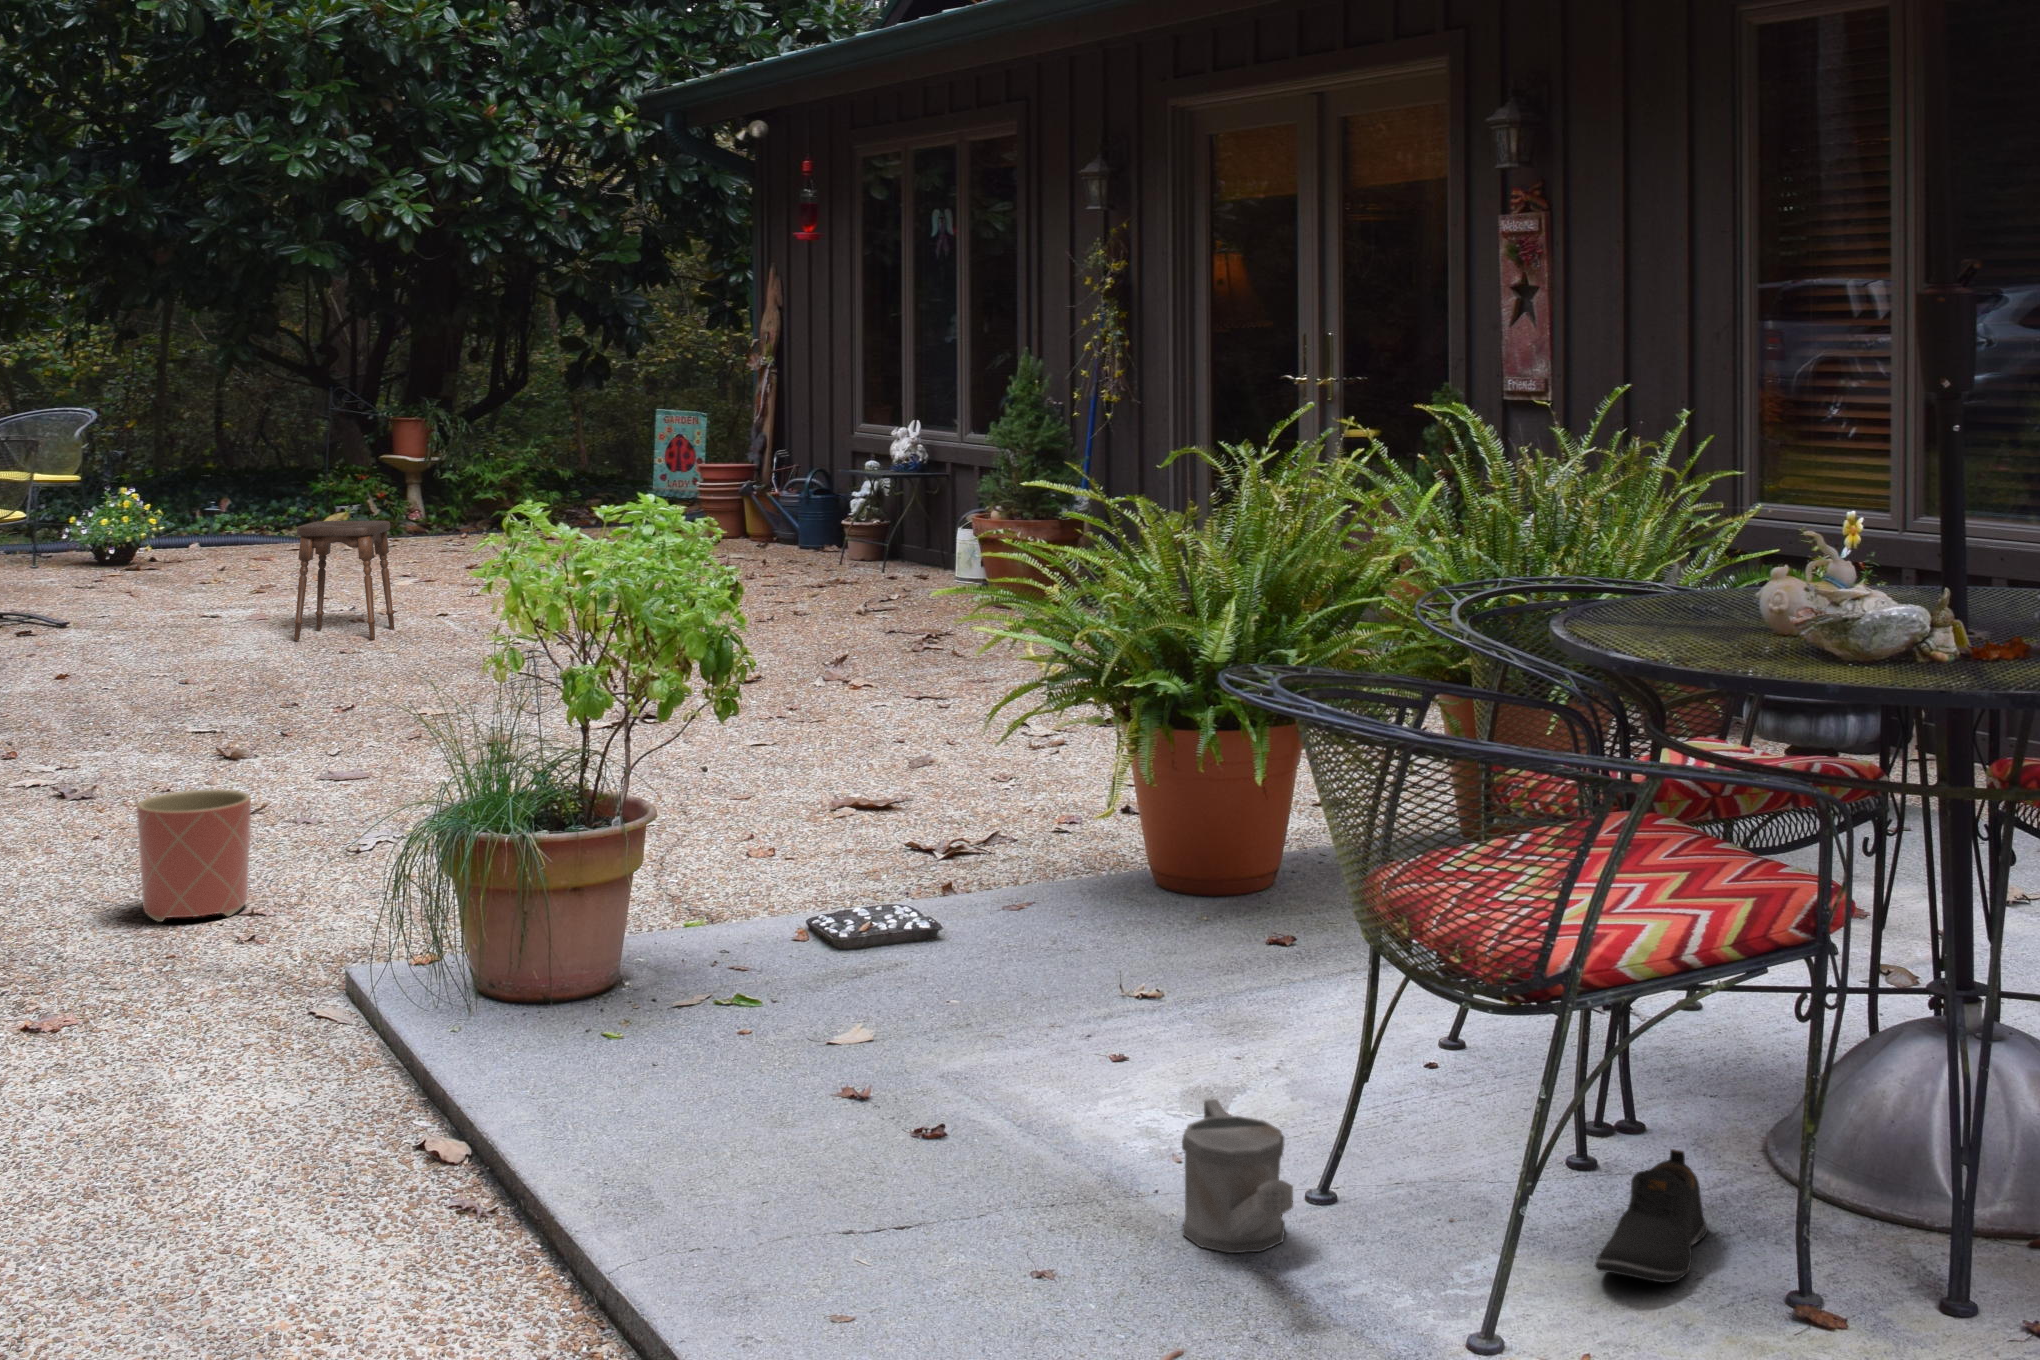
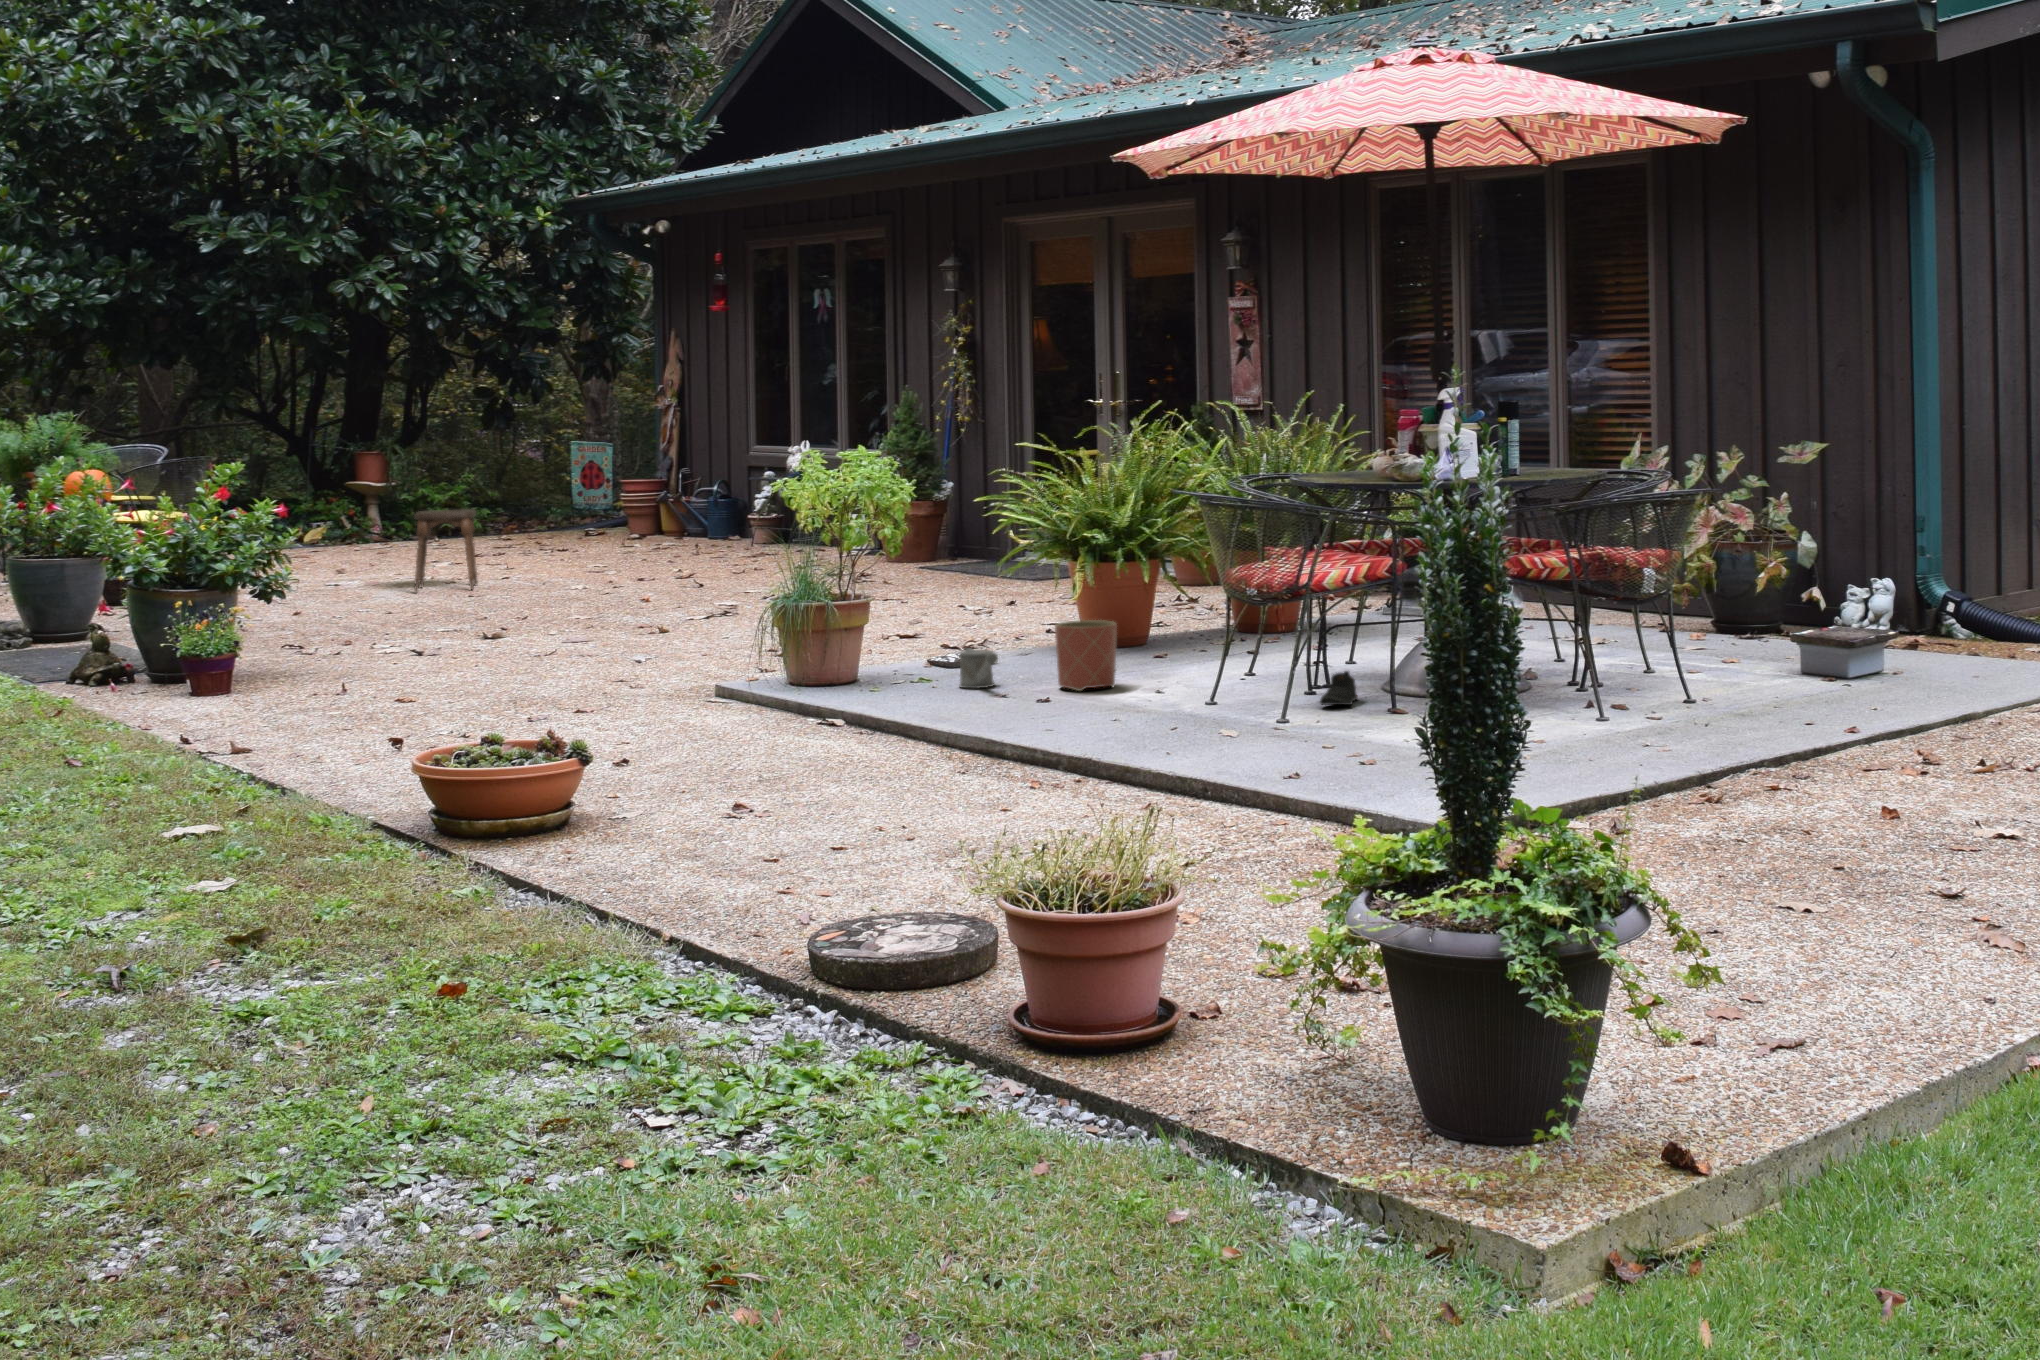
planter: present [137,789,251,922] -> present [1055,620,1117,691]
watering can: present [1182,1099,1293,1253] -> present [959,648,998,689]

